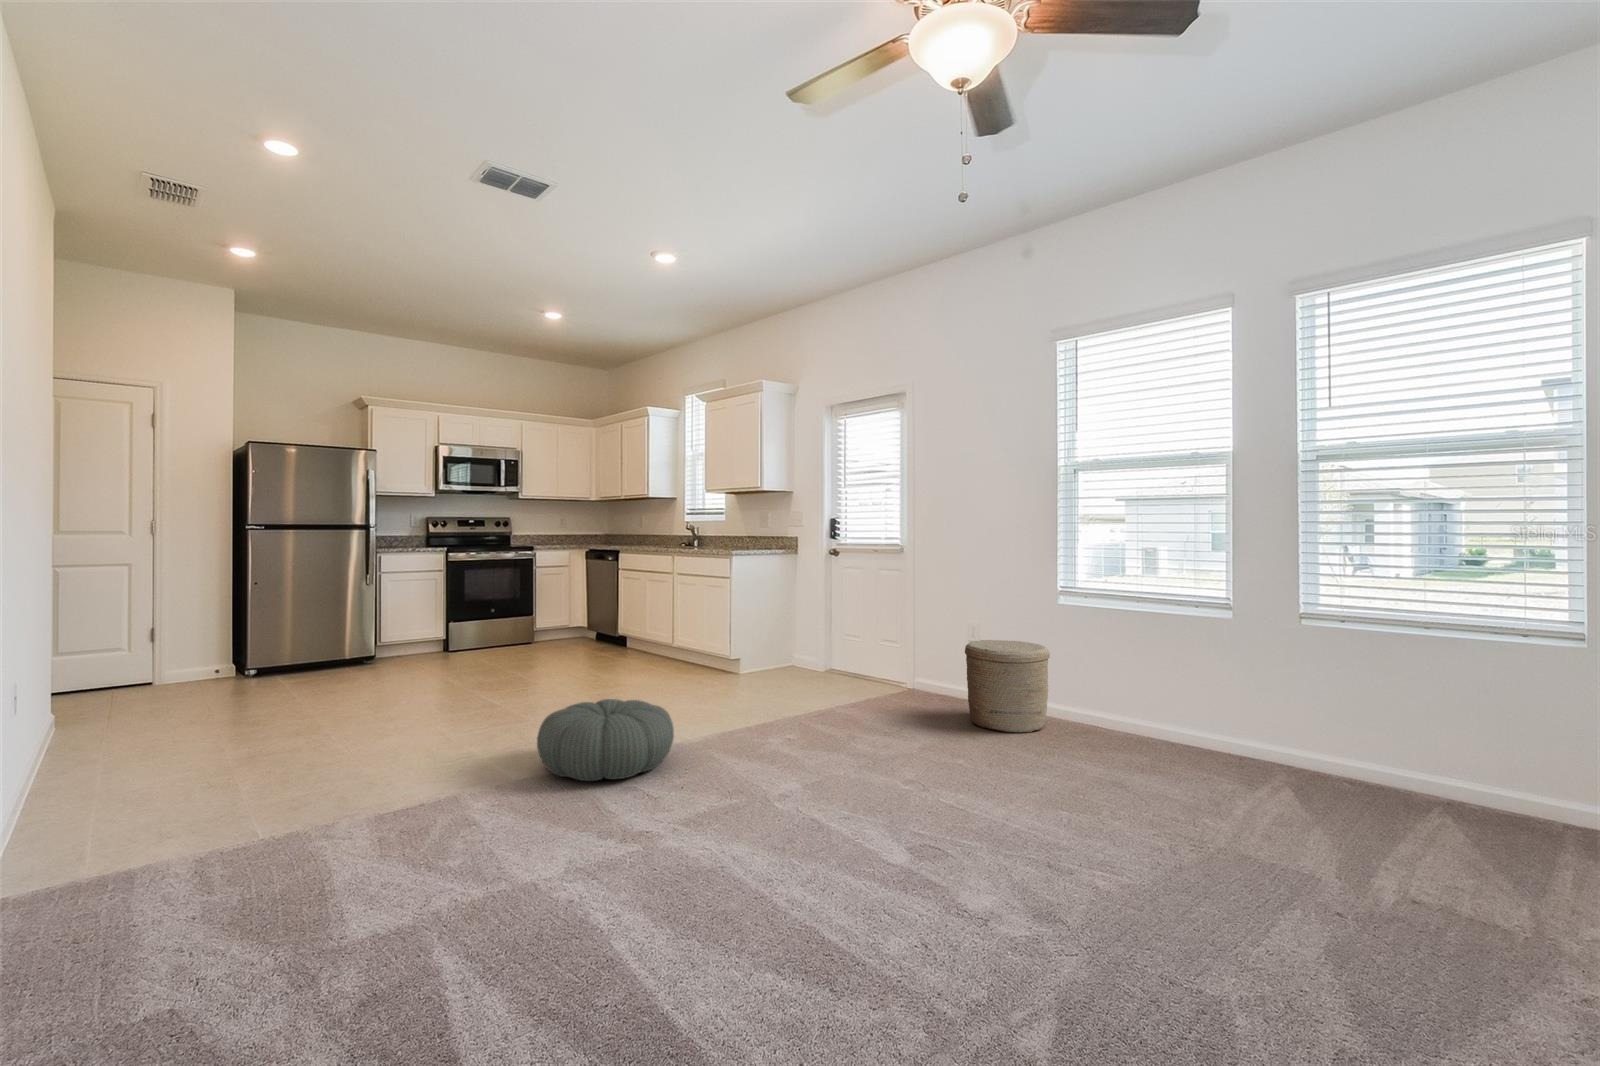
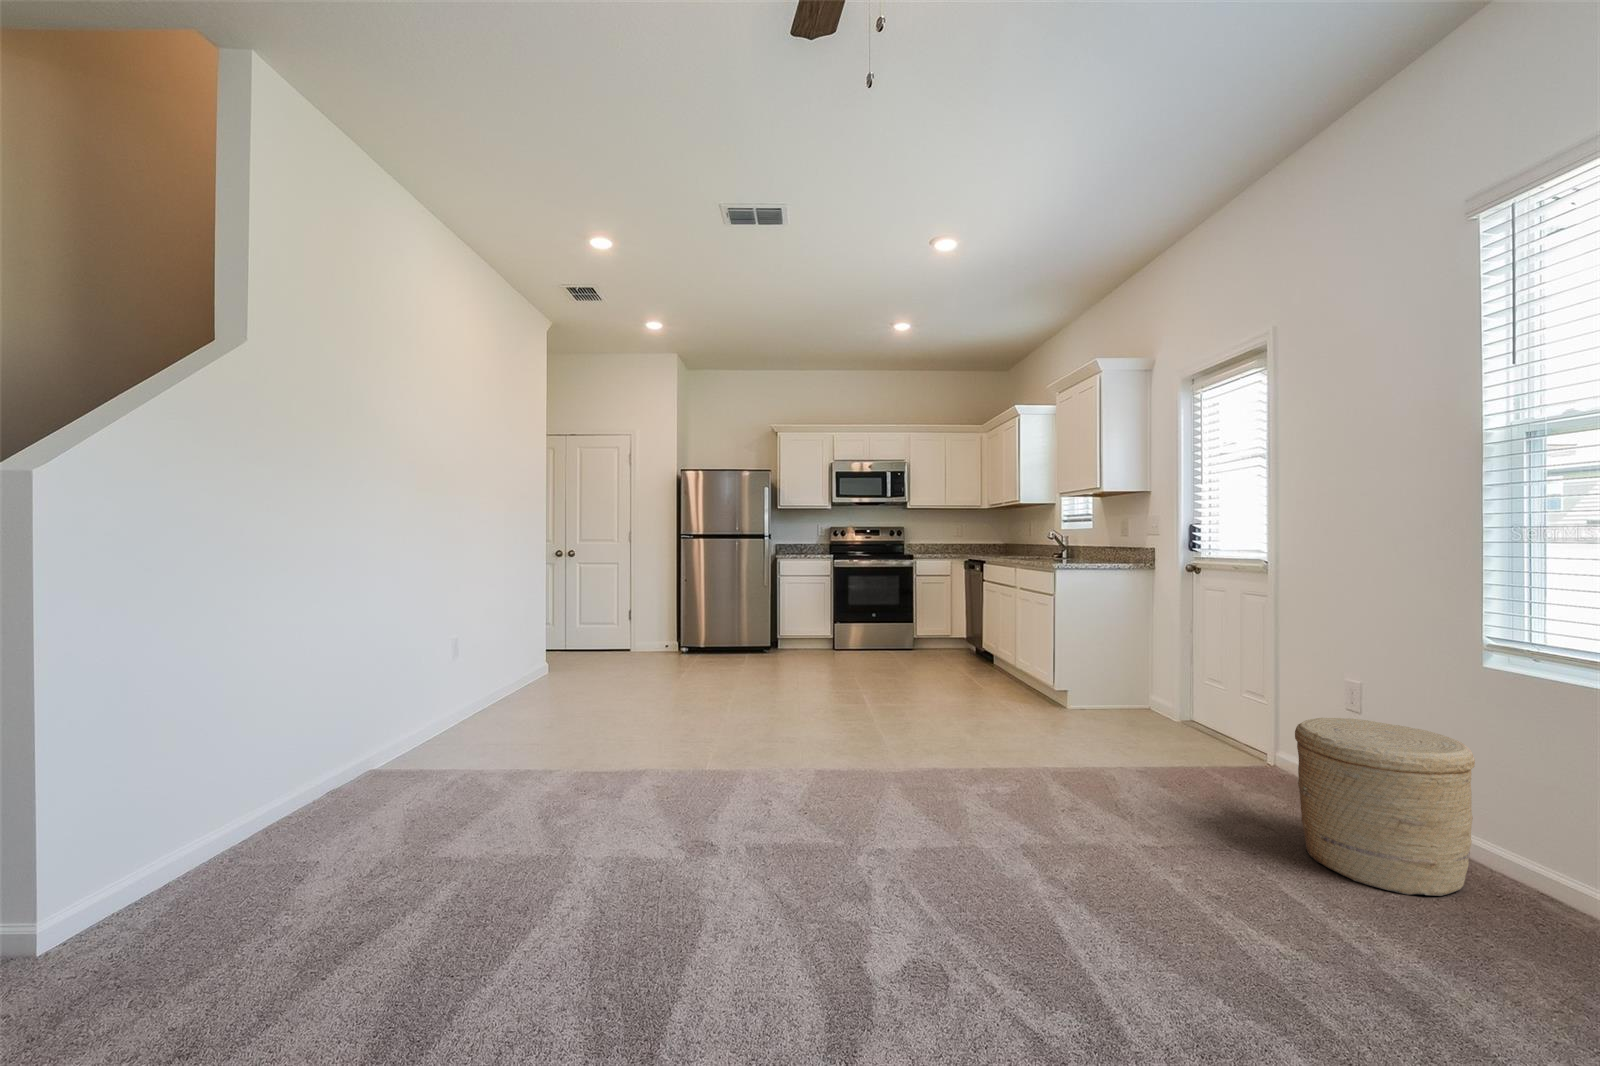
pouf: present [537,699,674,781] -> none [711,710,847,795]

